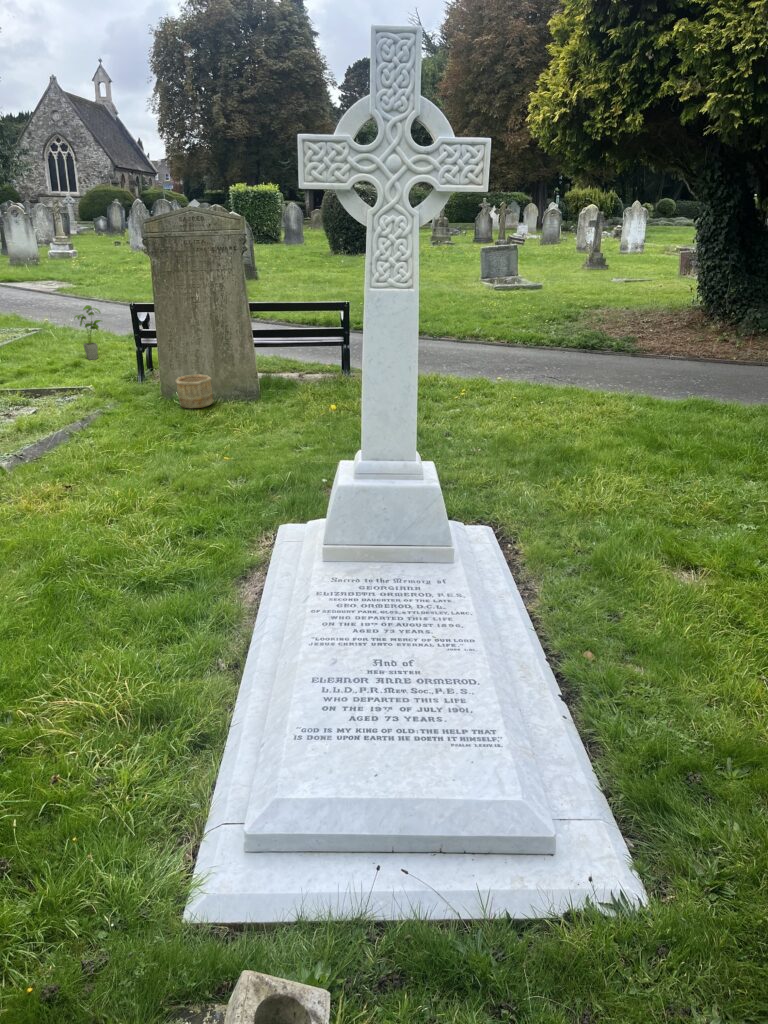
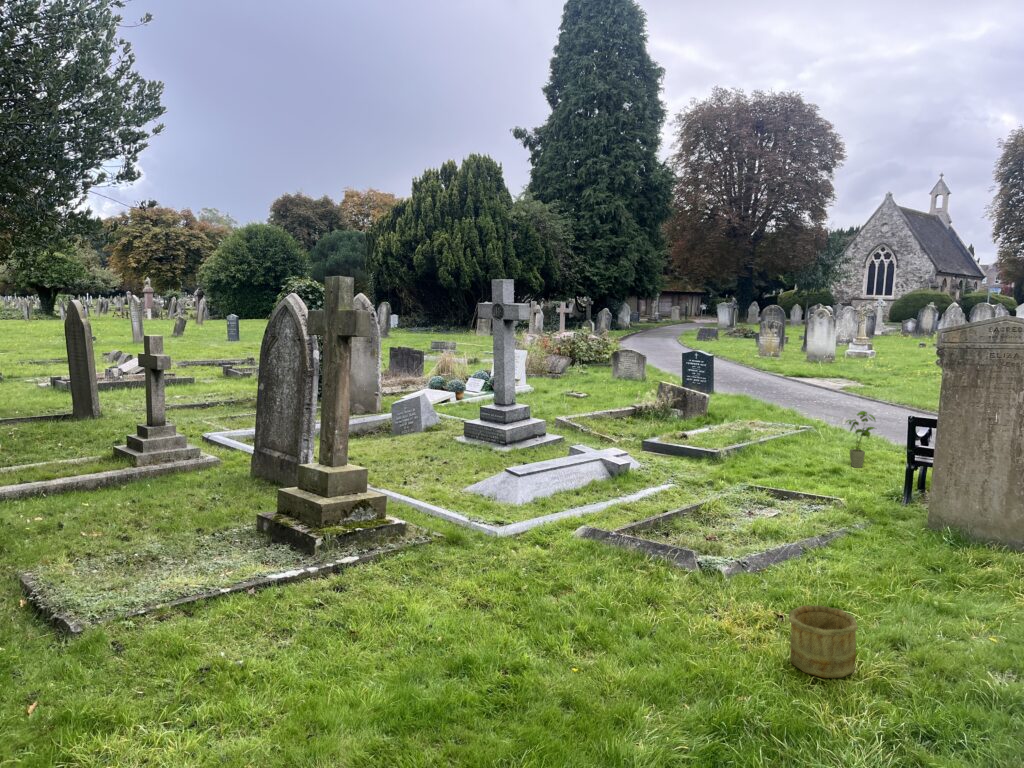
wooden bucket: present [175,374,213,408] -> present [789,606,858,678]

